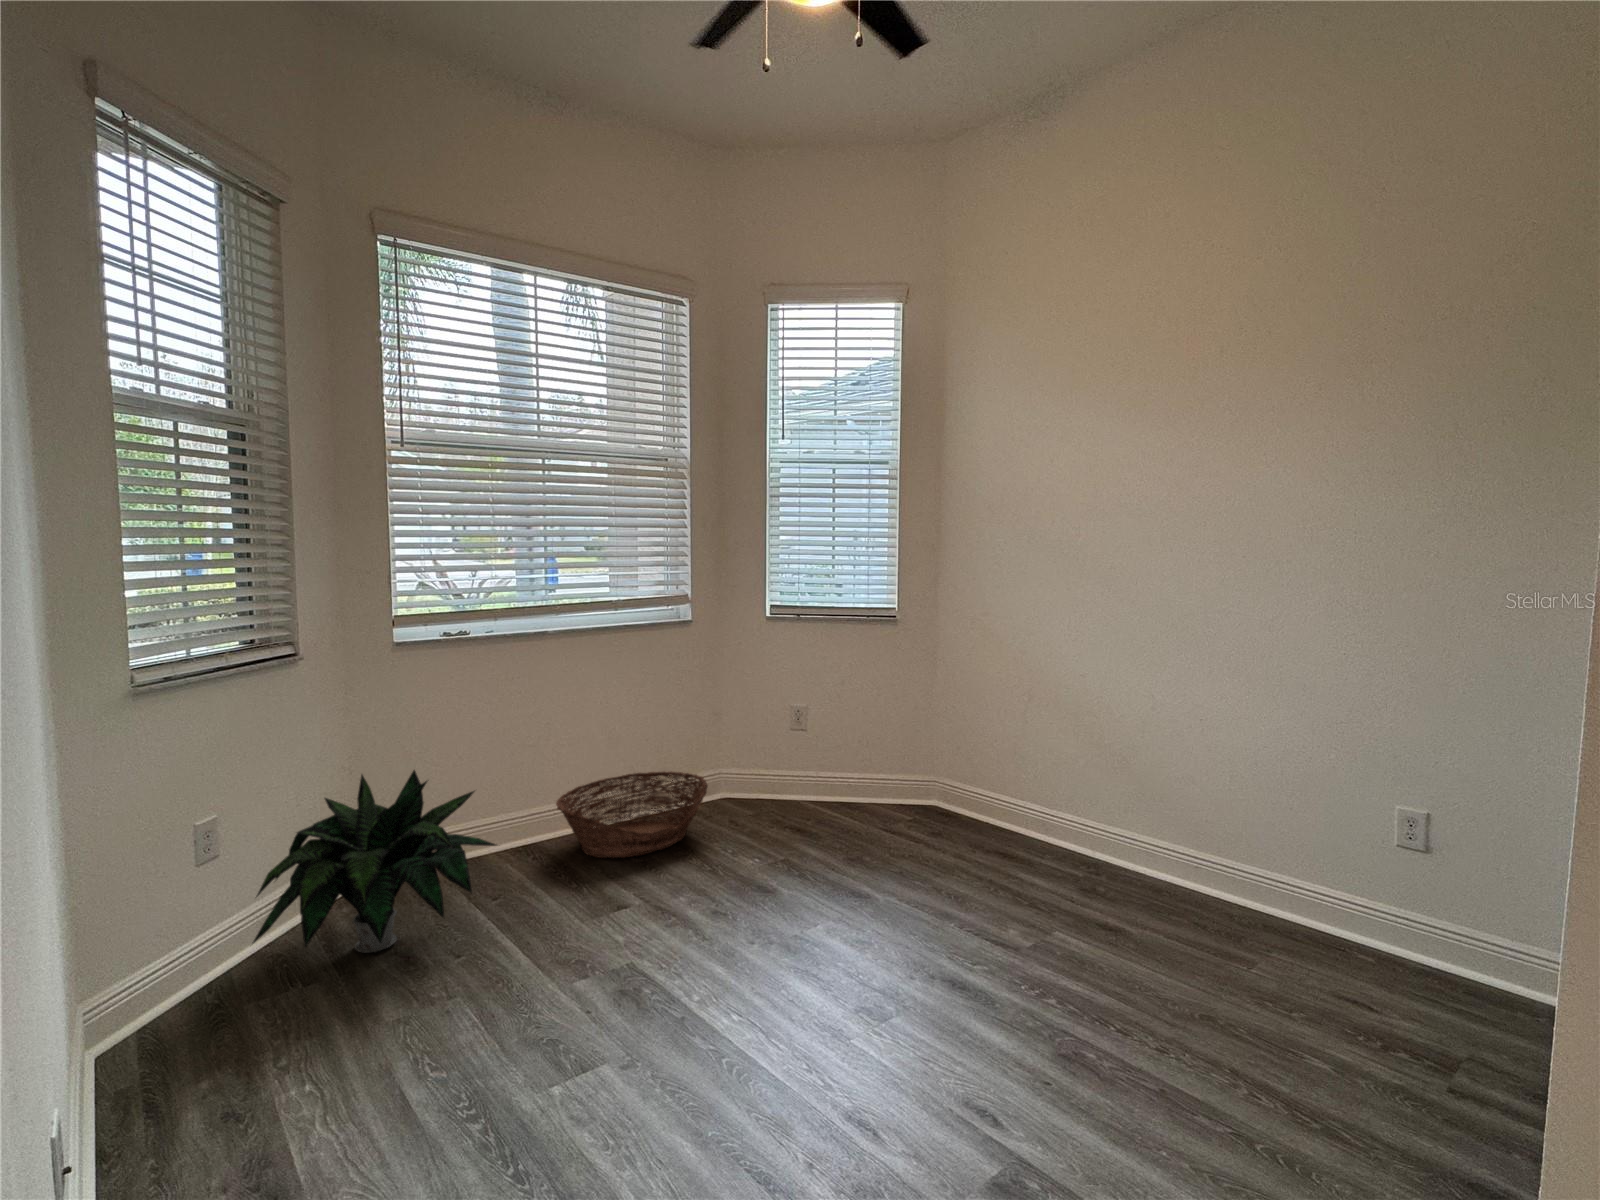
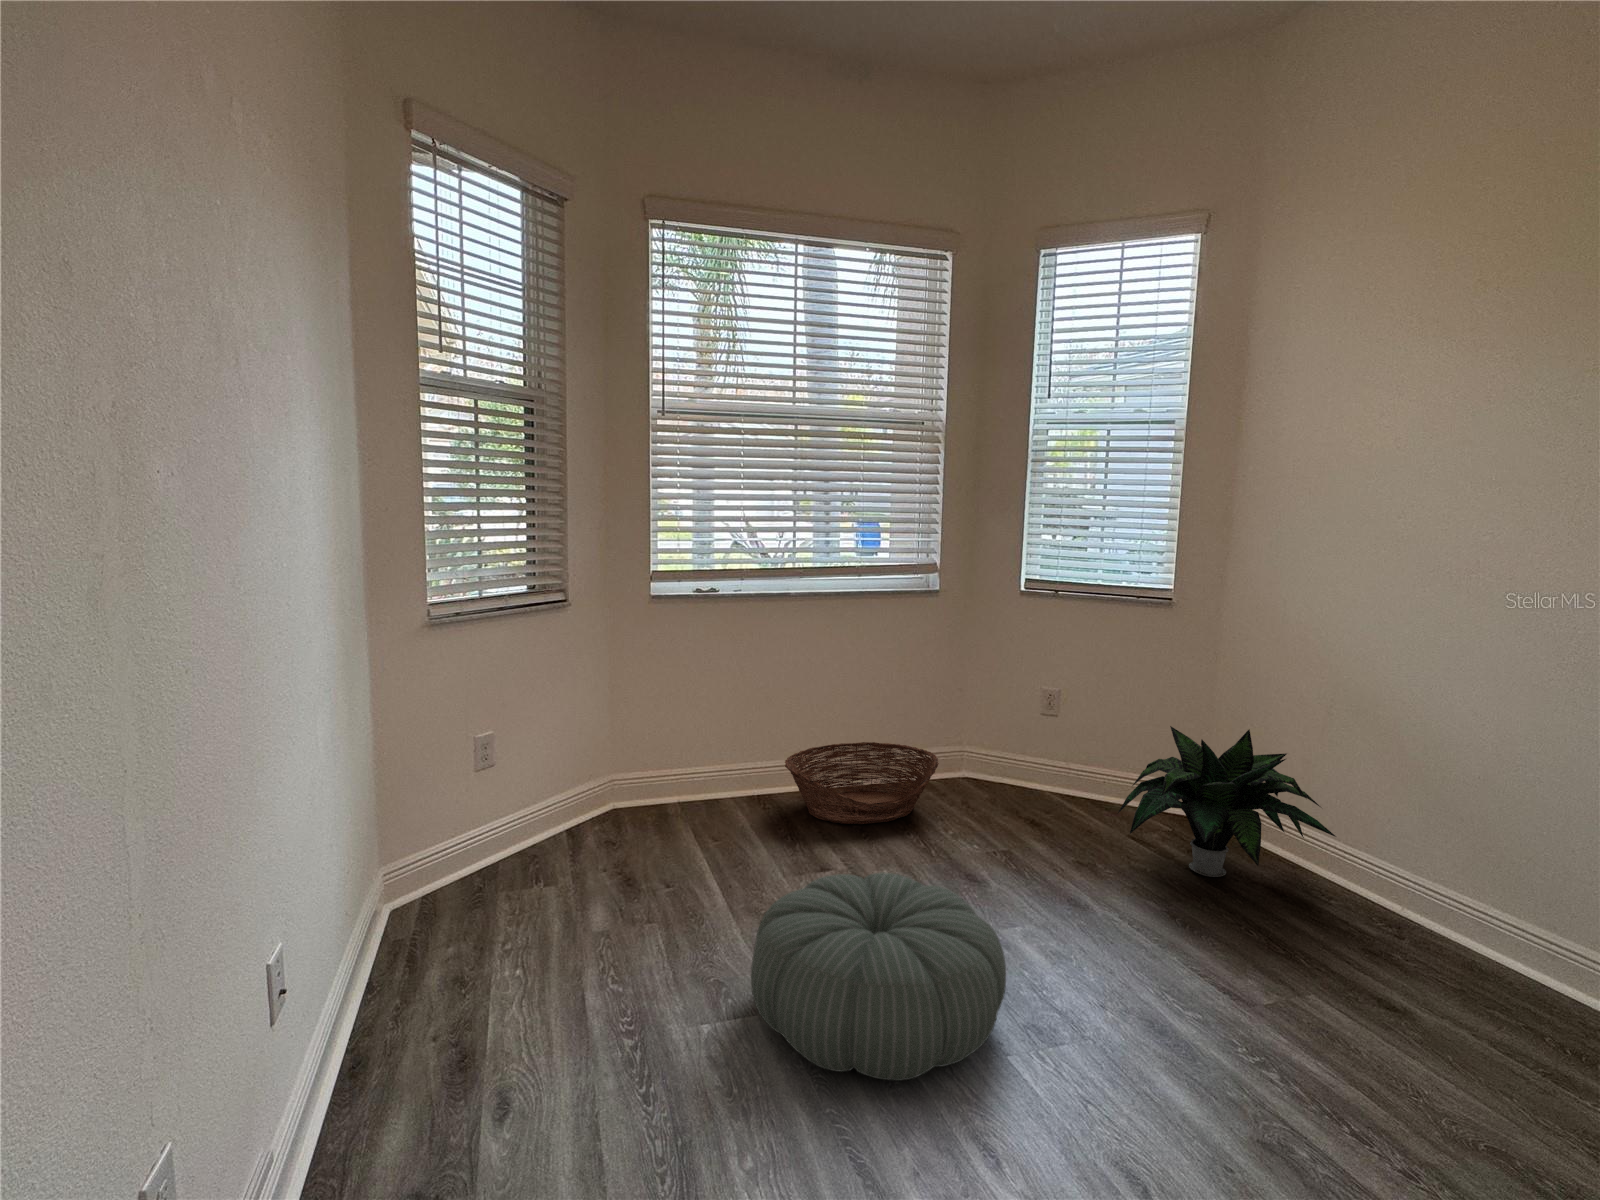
potted plant: present [252,770,496,952] -> present [1118,726,1336,877]
pouf: none [595,893,841,1094] -> present [751,872,1006,1080]

